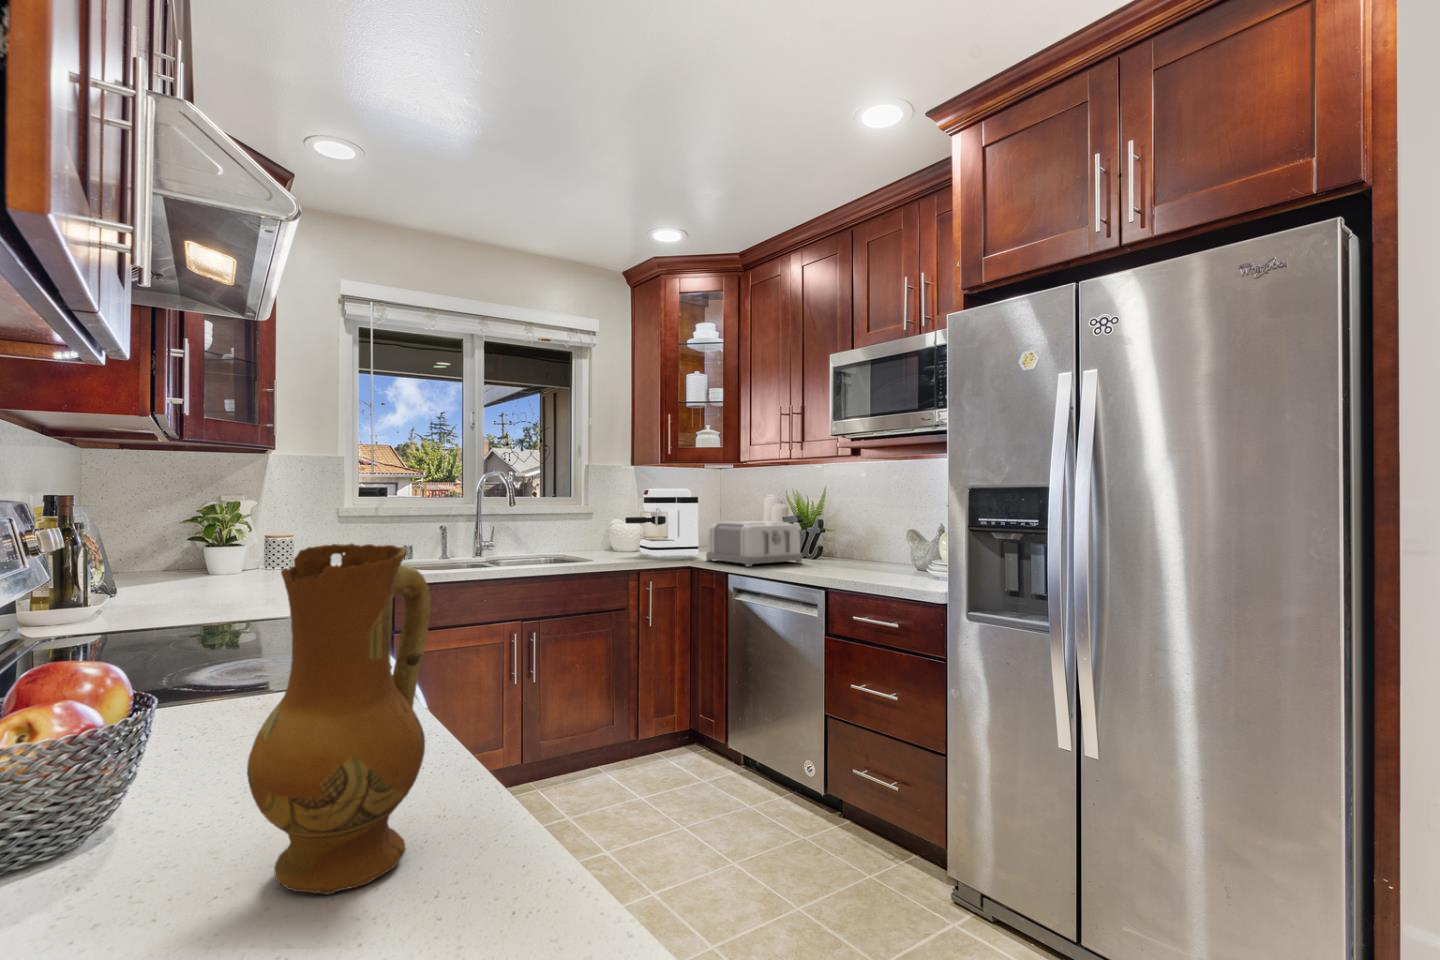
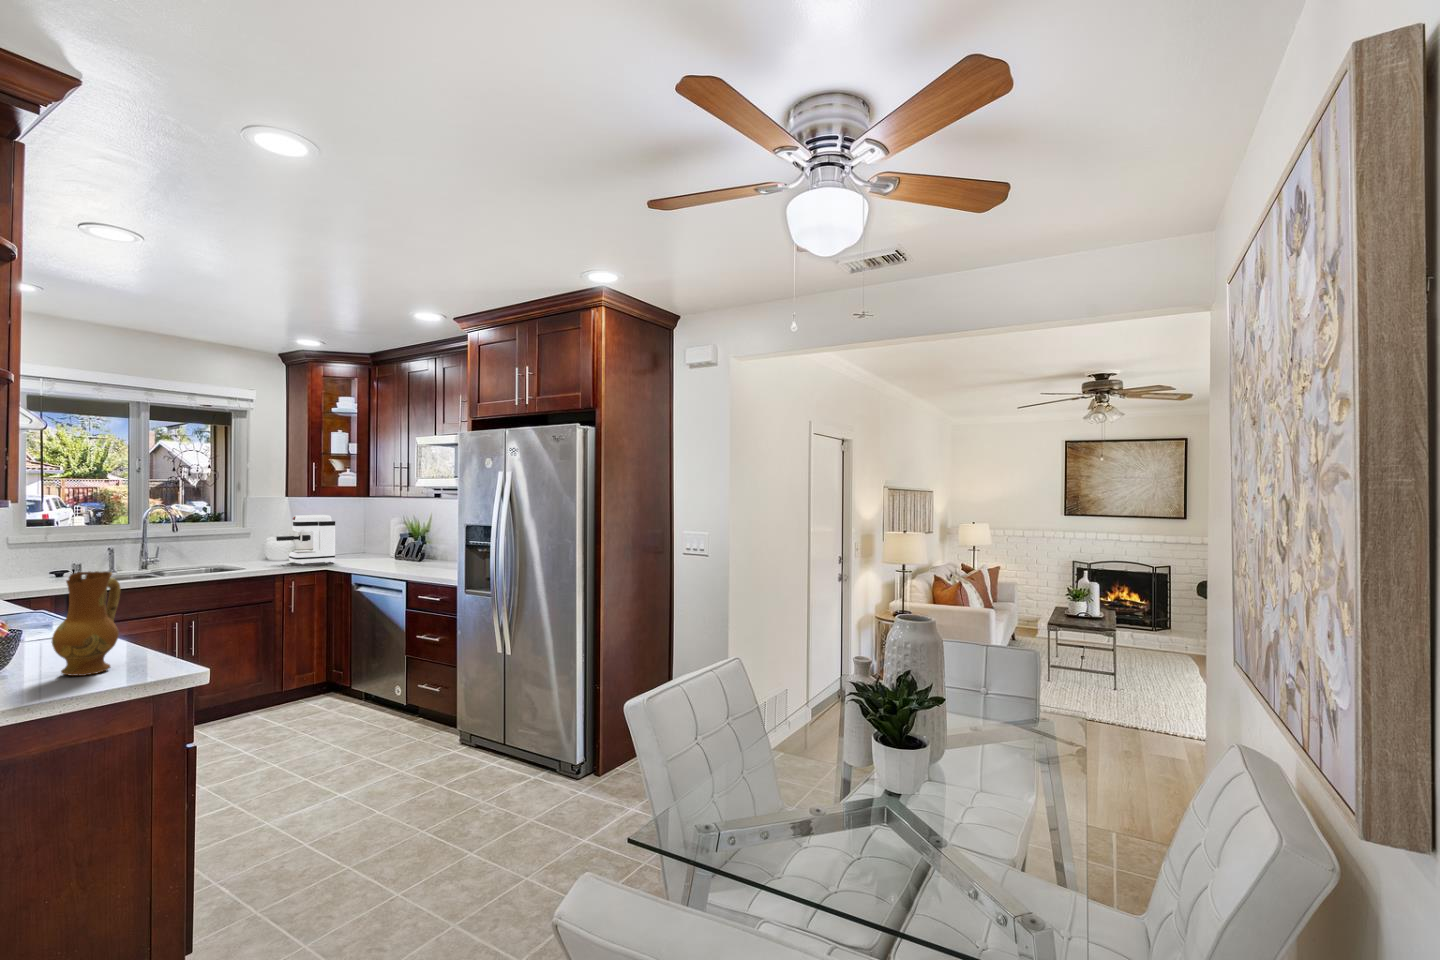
toaster: present [706,521,802,566] -> none [338,537,408,568]

